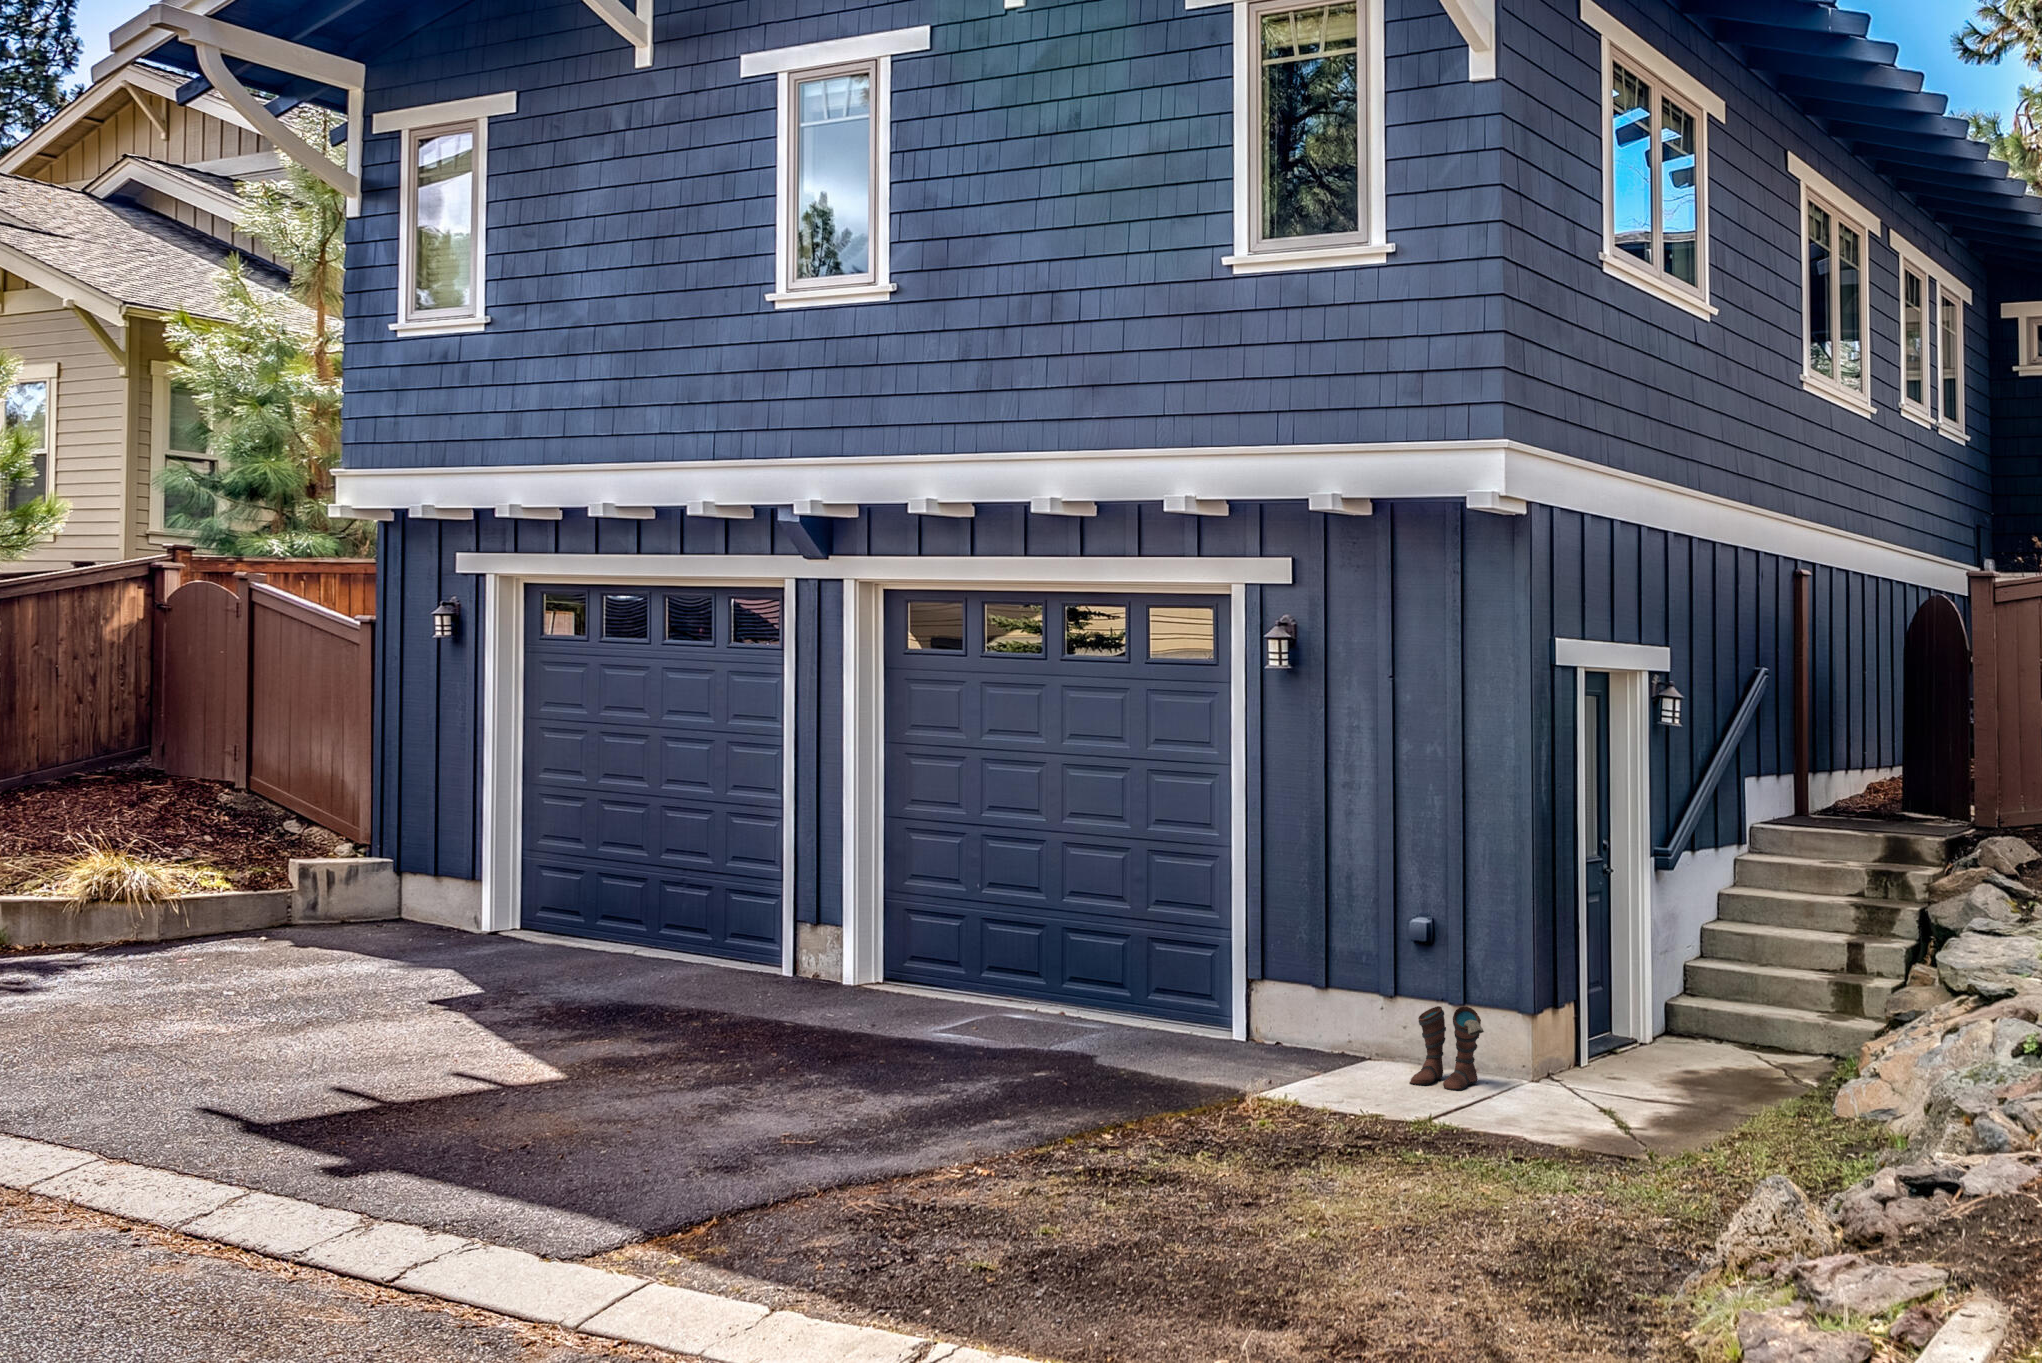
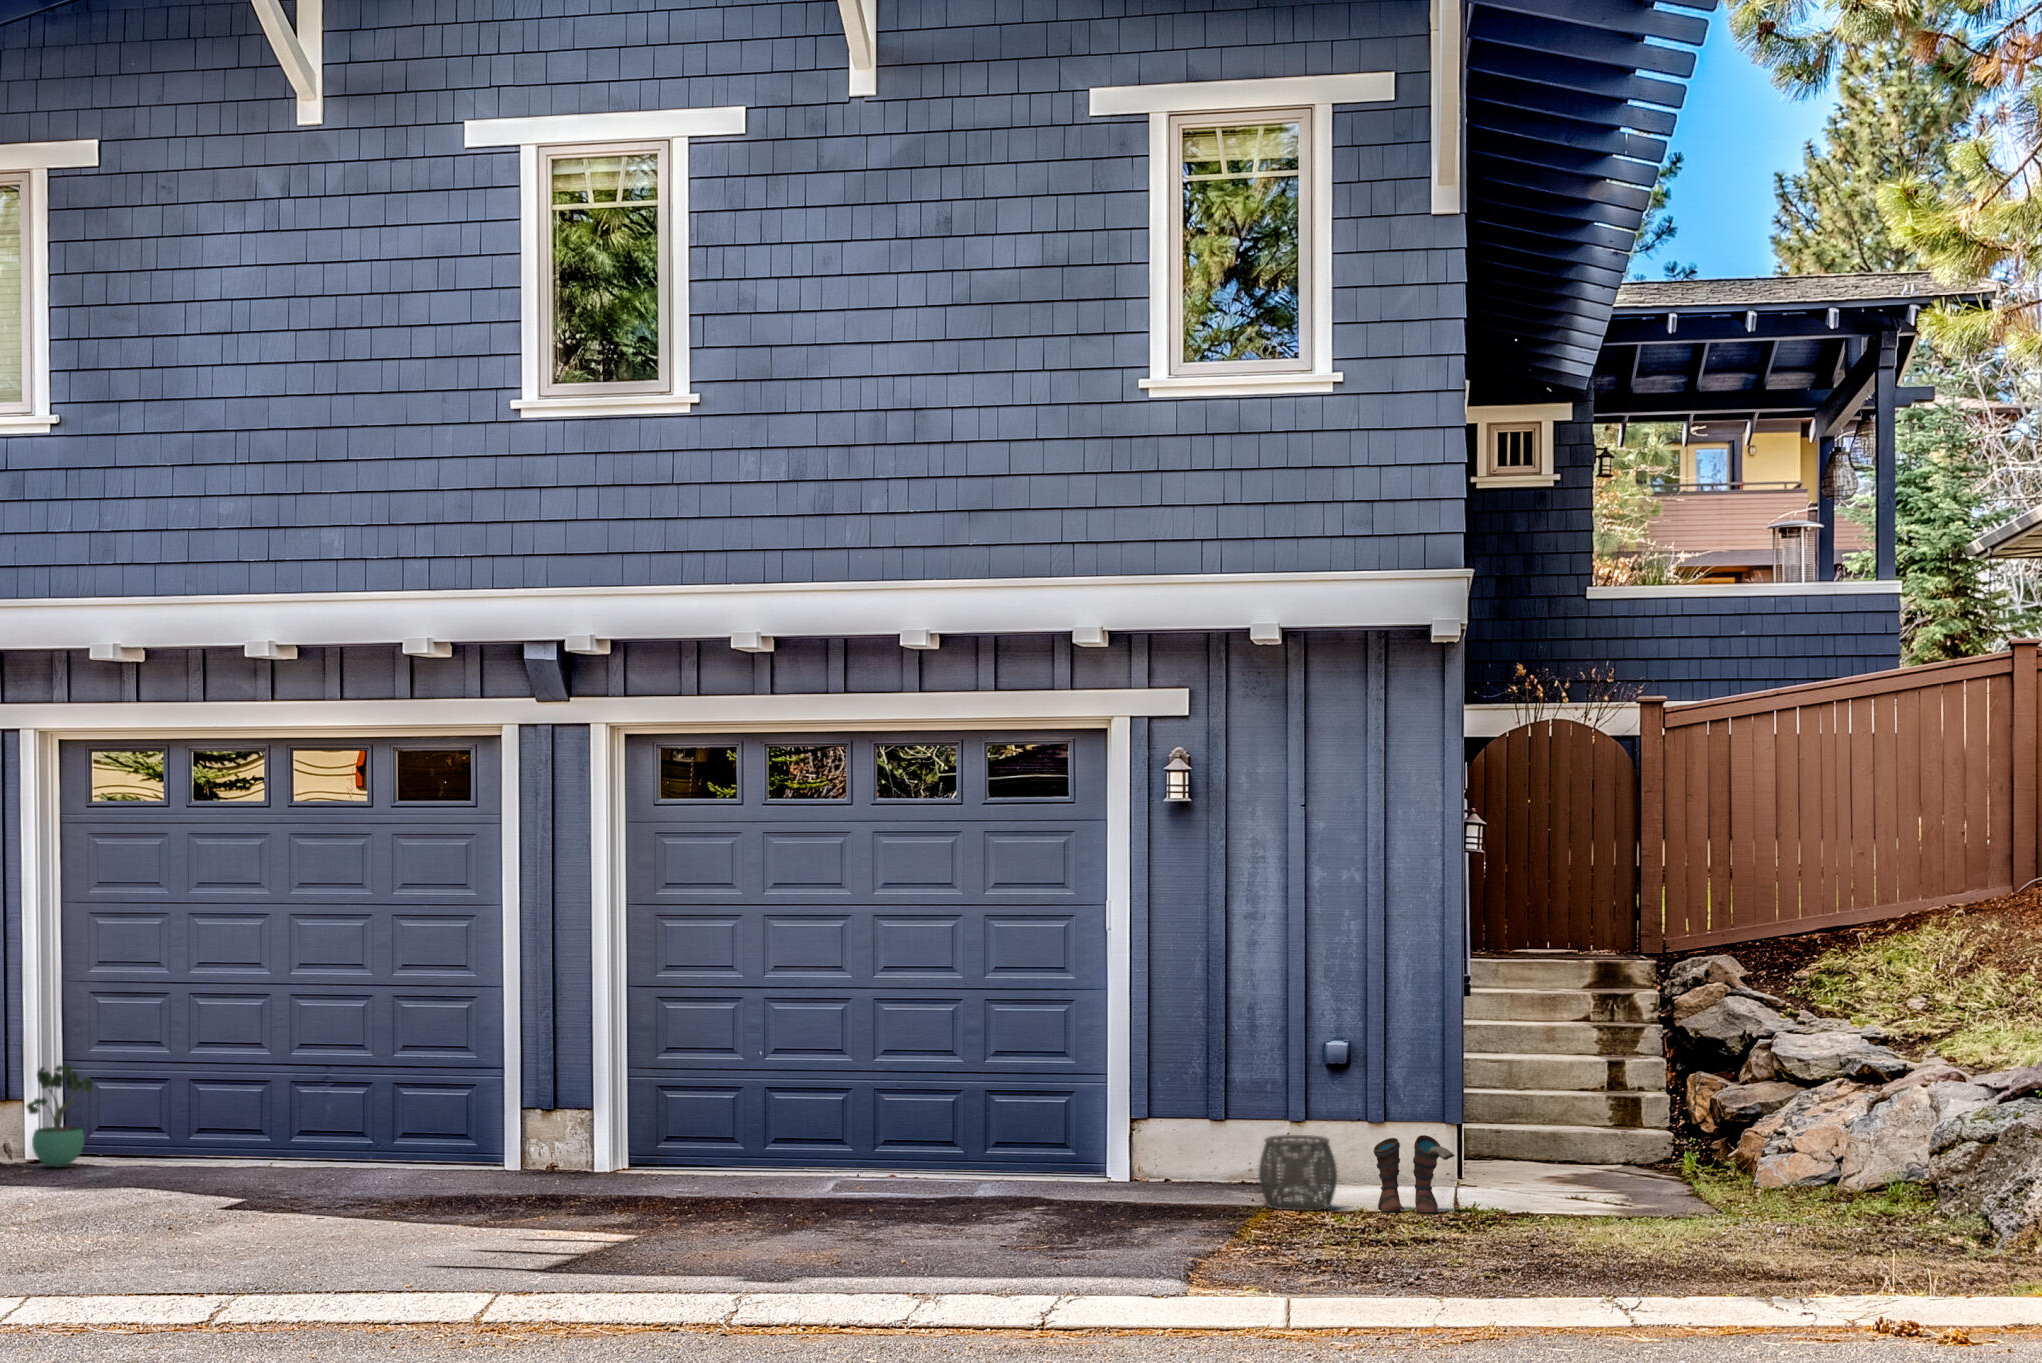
potted plant: none [466,850,517,935] -> present [27,1065,93,1168]
woven basket: none [1303,994,1383,1077] -> present [1259,1135,1337,1211]

